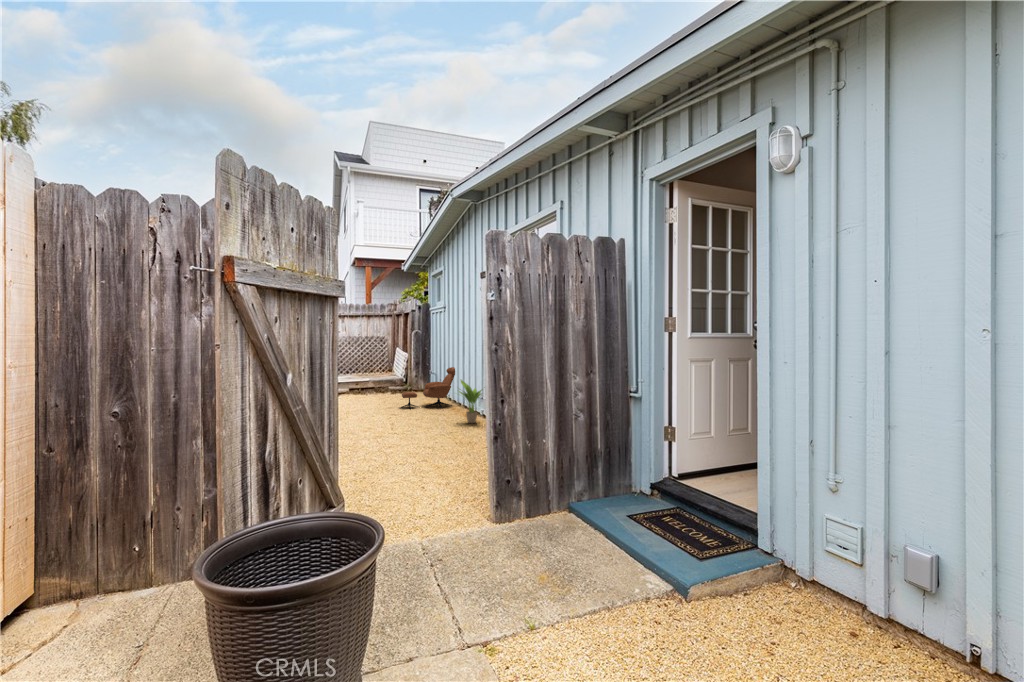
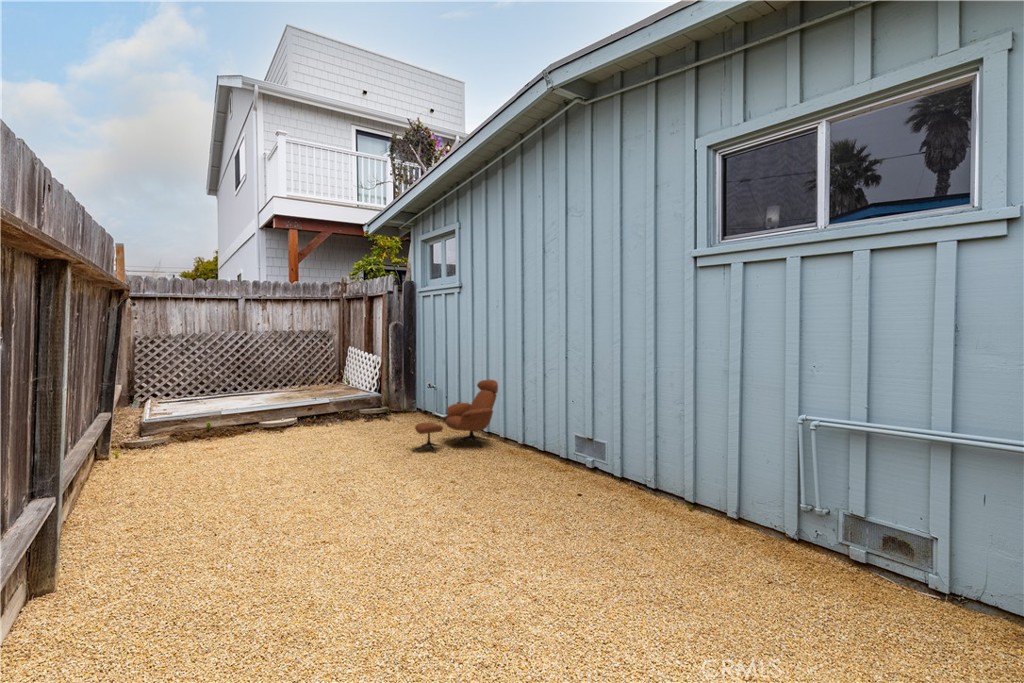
potted plant: present [459,380,482,423] -> none [554,405,609,481]

